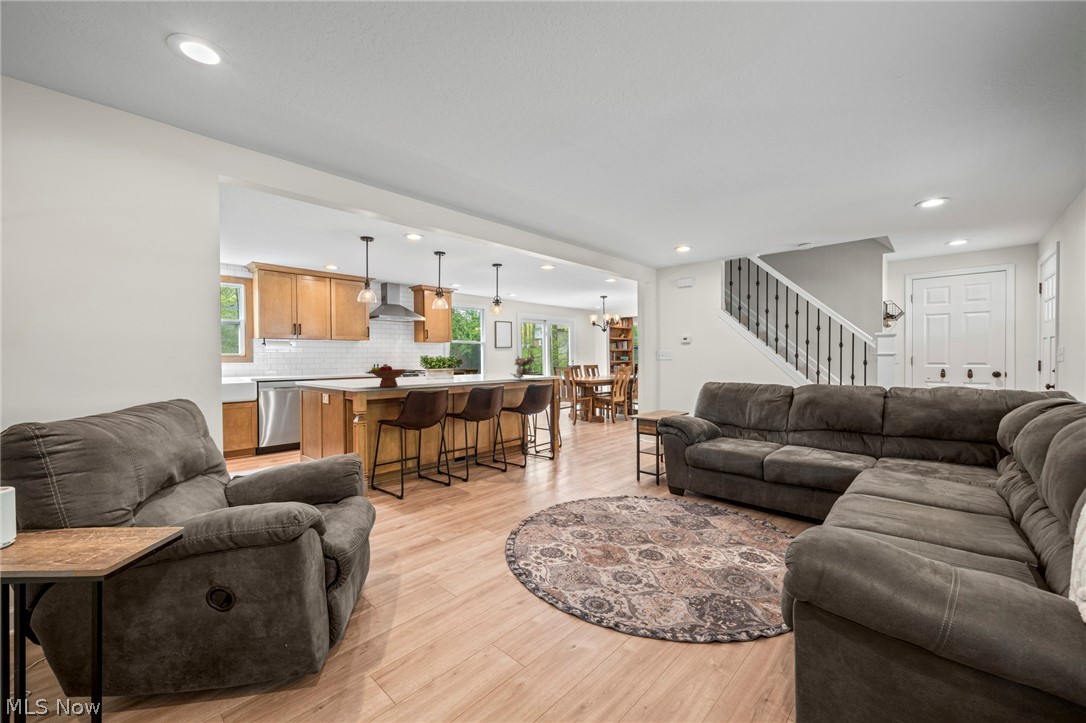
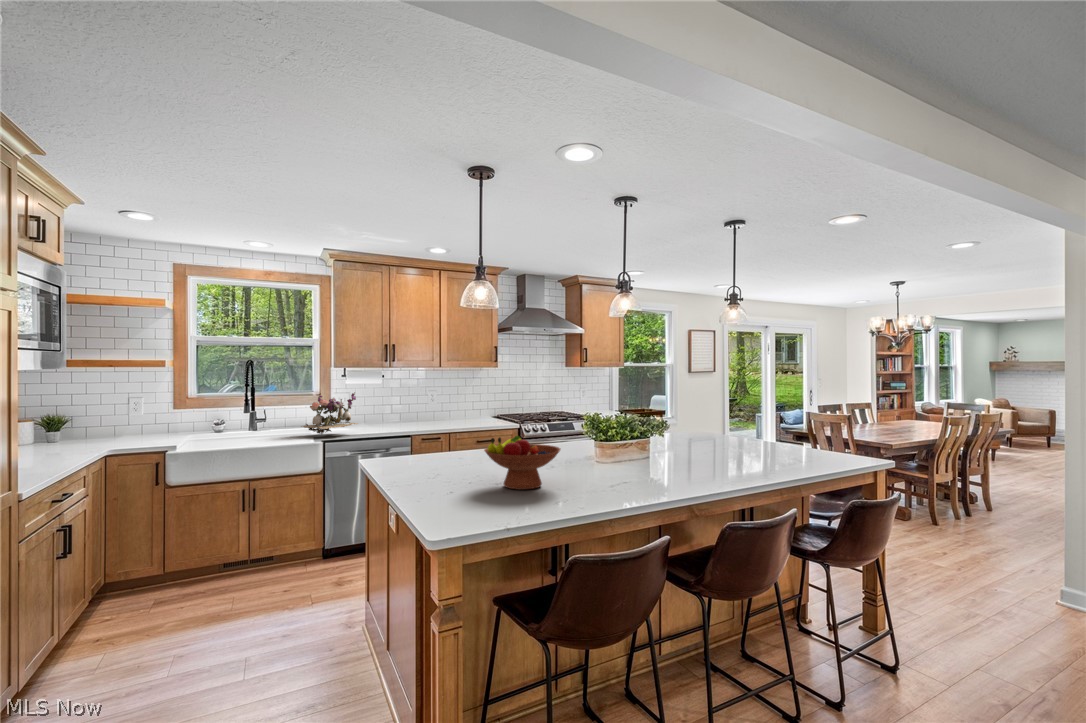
flower arrangement: present [512,355,537,379] -> present [301,392,358,435]

